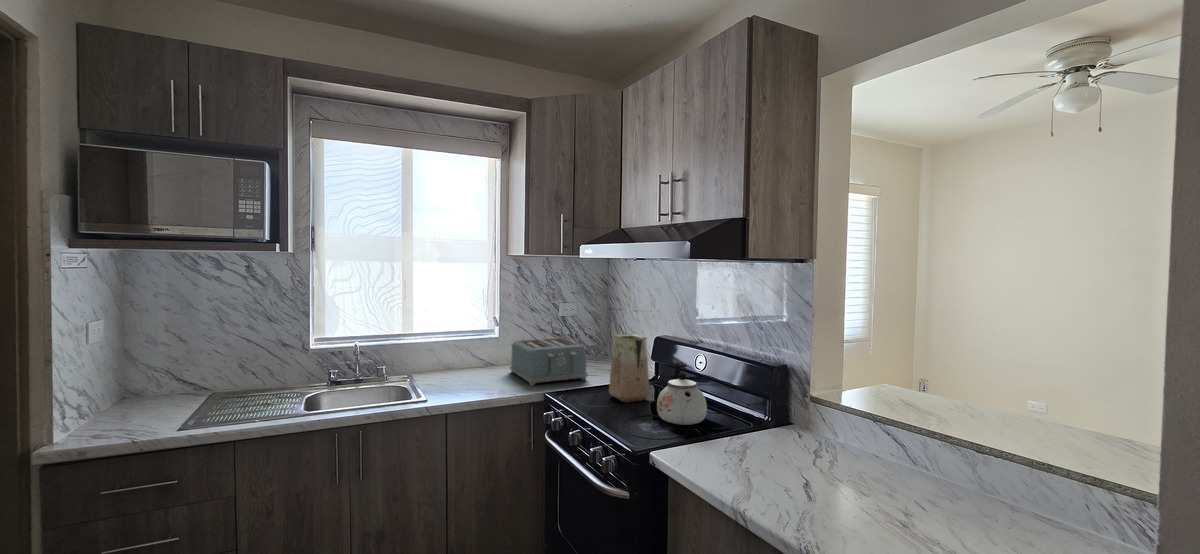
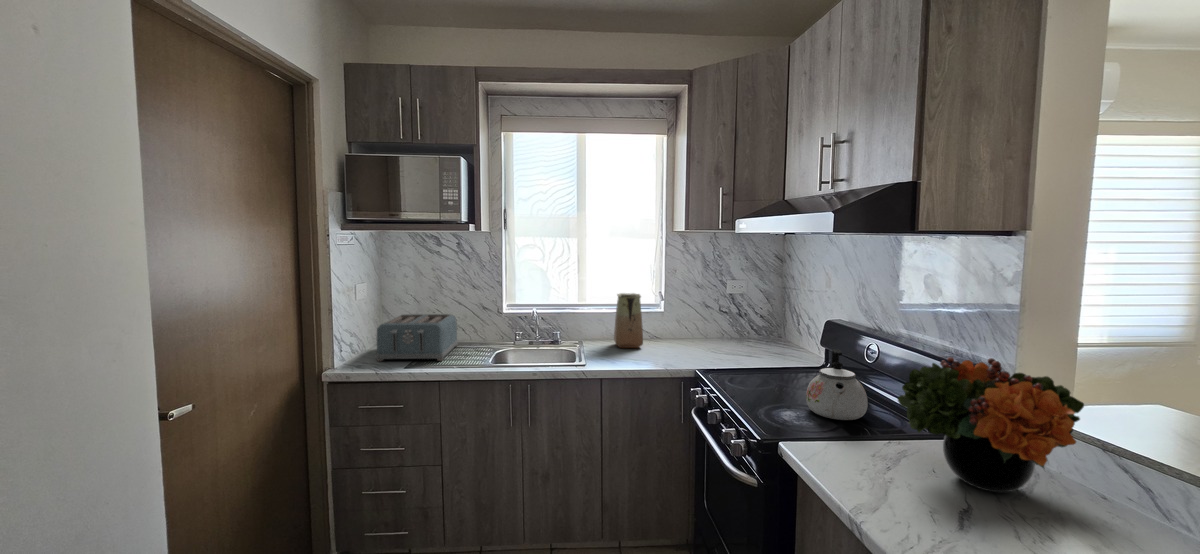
vase: present [609,333,649,402] -> present [614,293,643,348]
toaster: present [510,338,588,386] -> present [375,314,458,362]
flower arrangement: none [741,358,867,465] -> present [898,357,1084,492]

